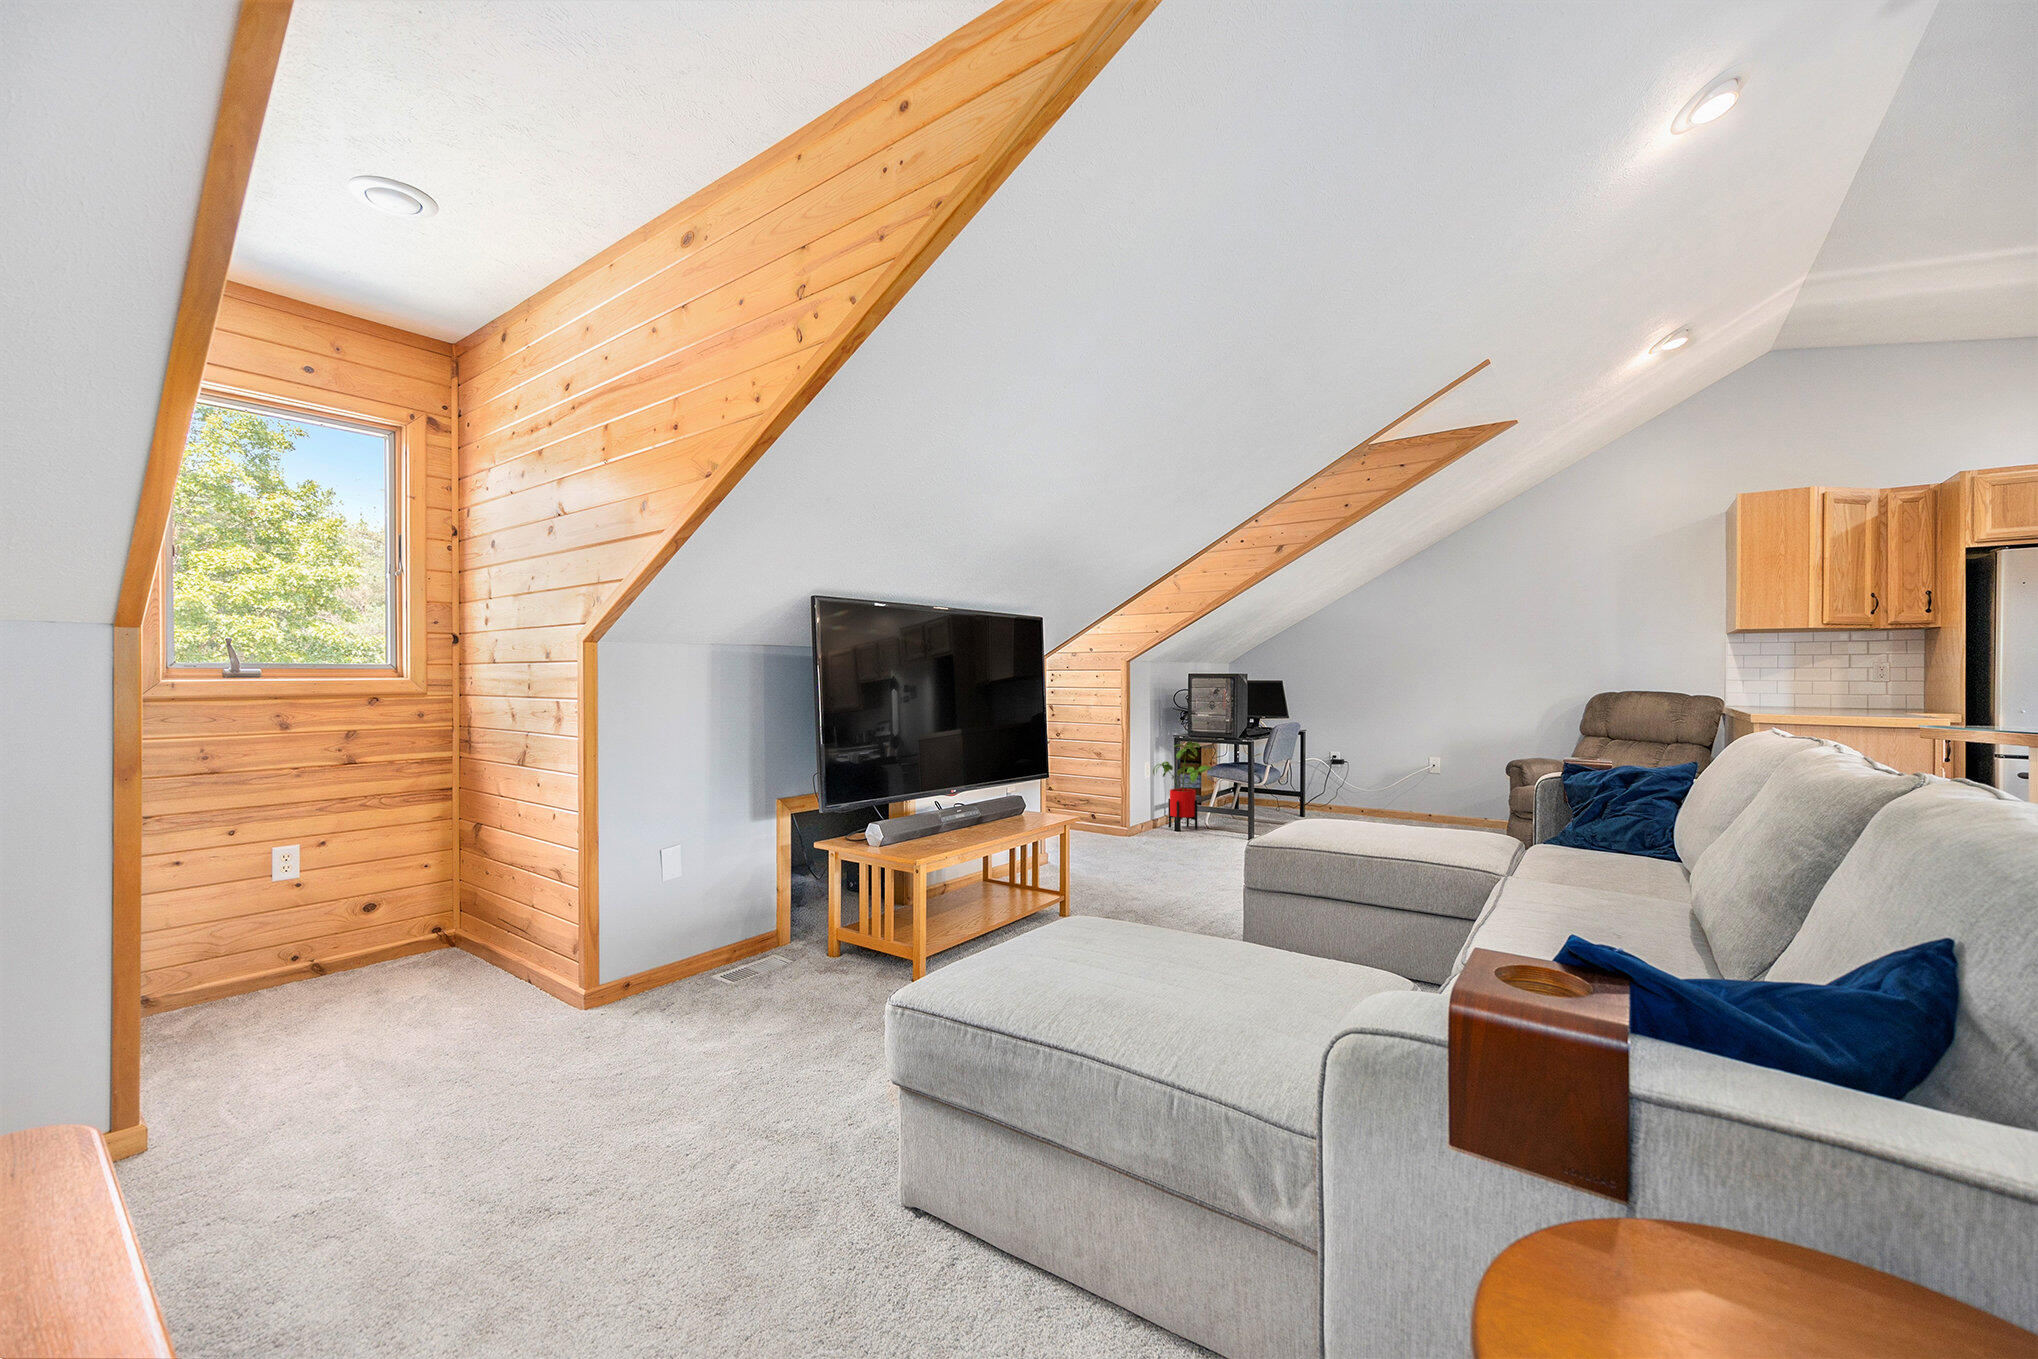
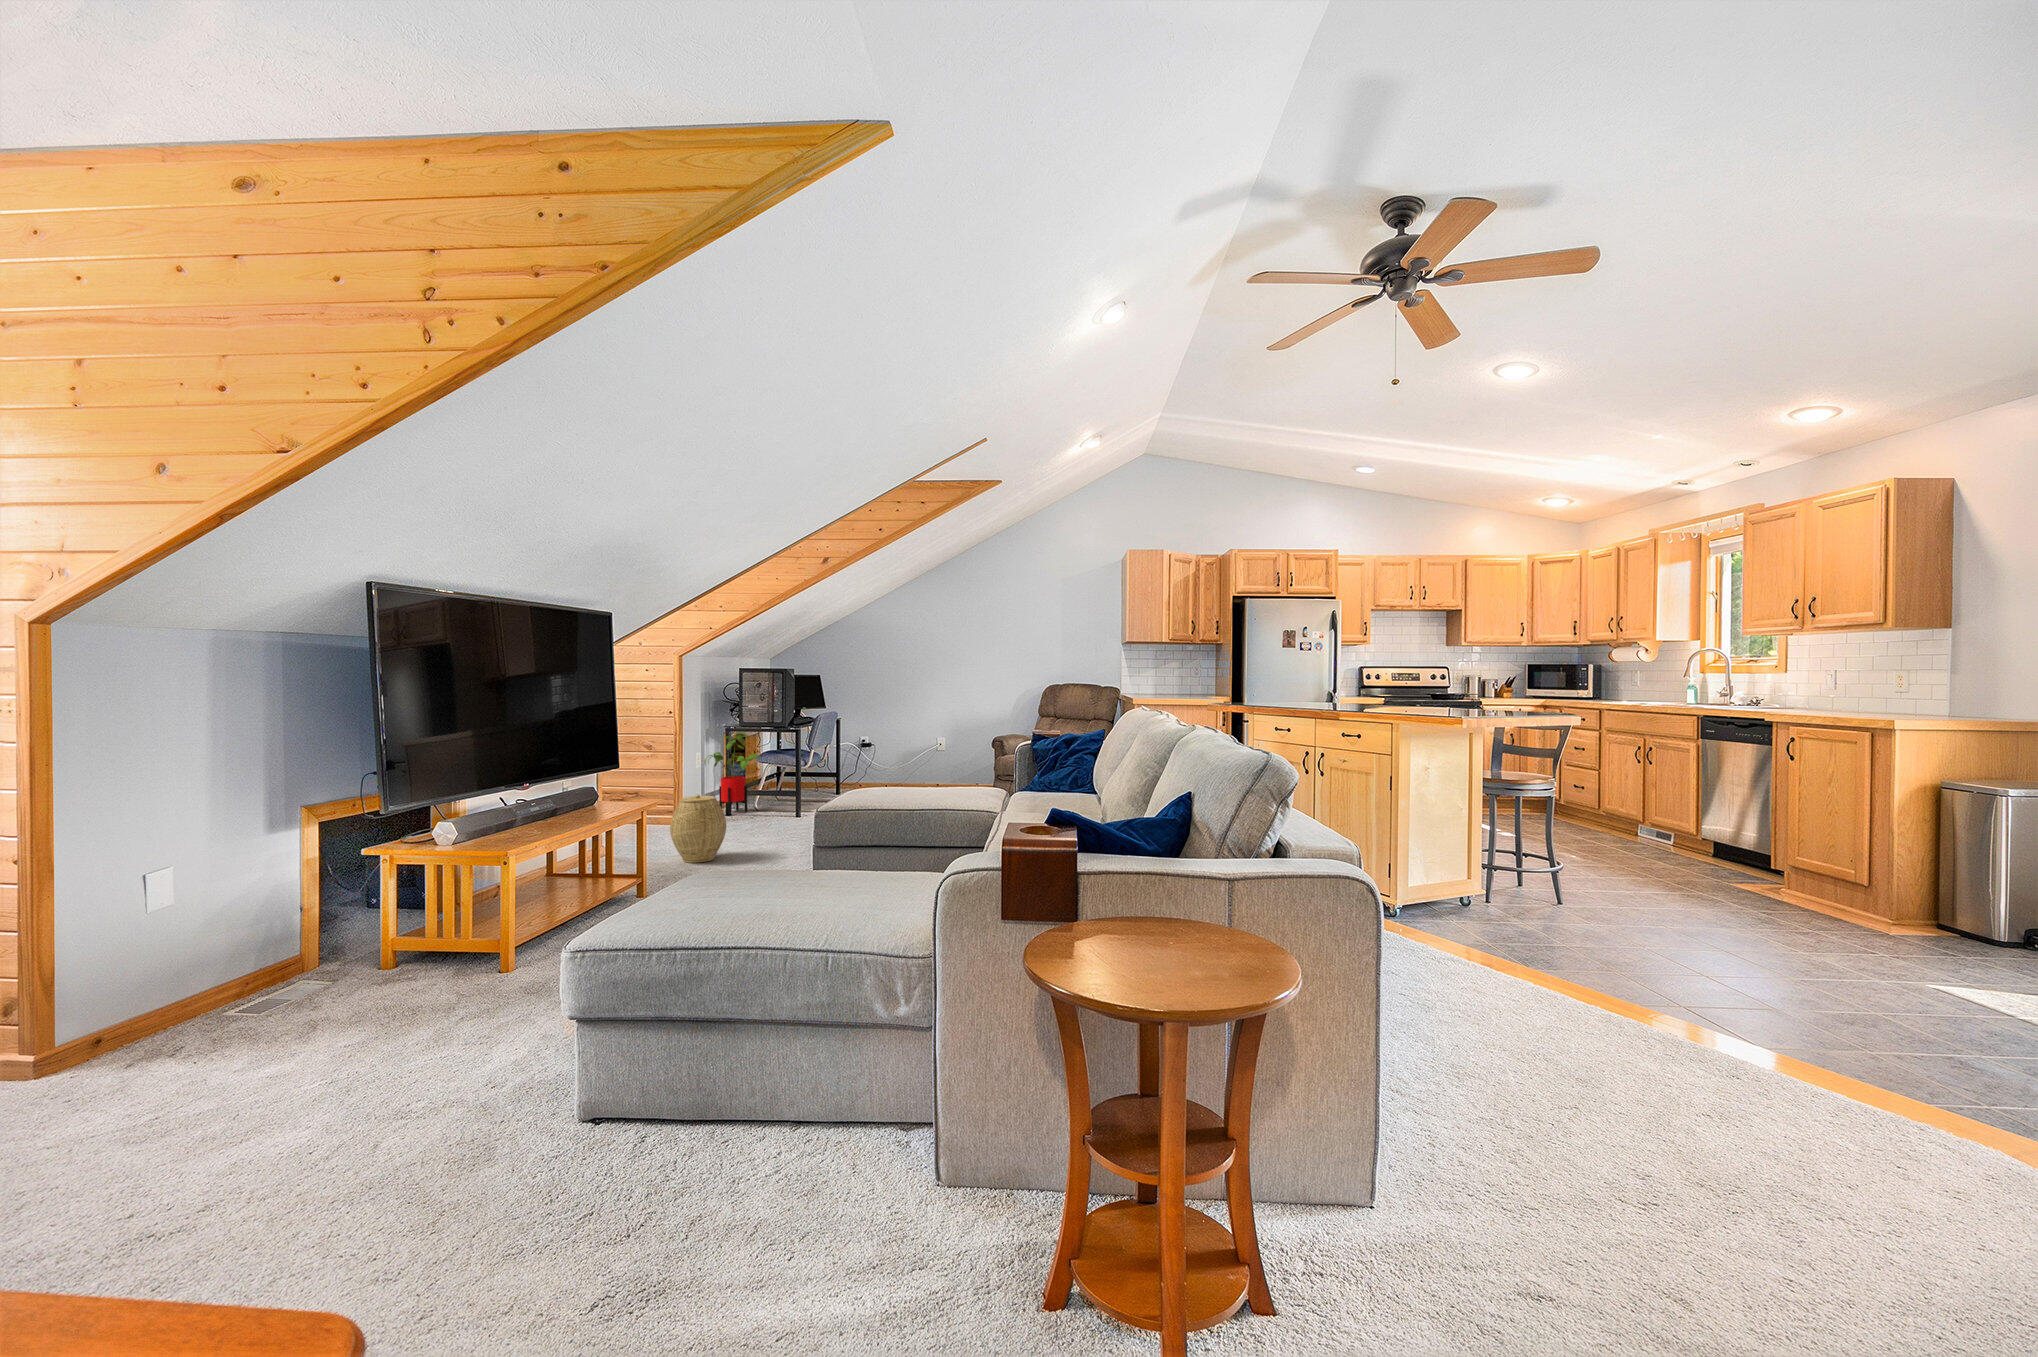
woven basket: none [1104,811,1162,886] -> present [670,795,726,863]

